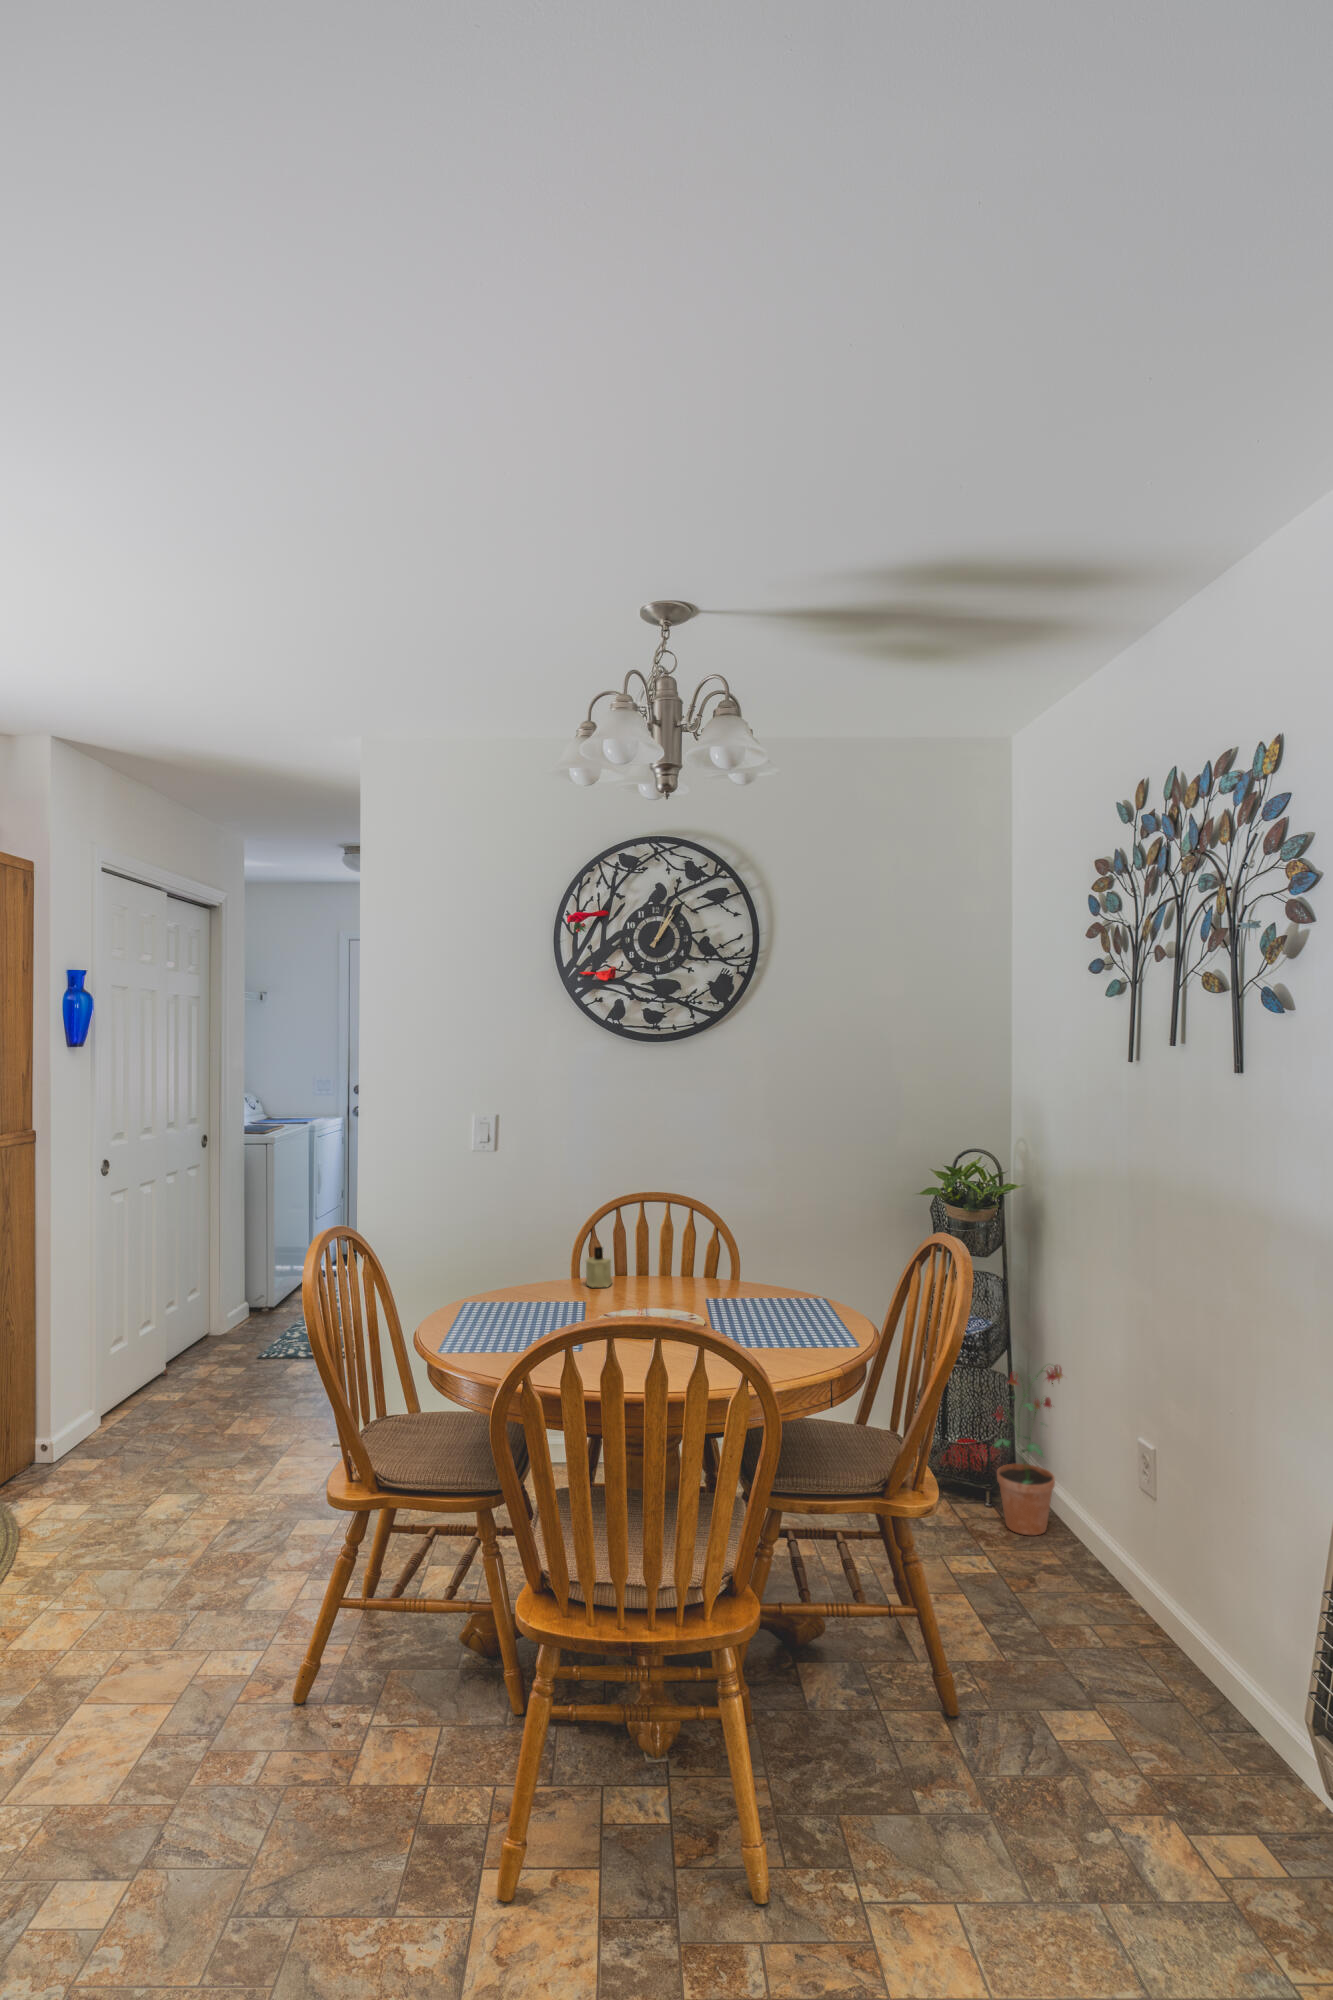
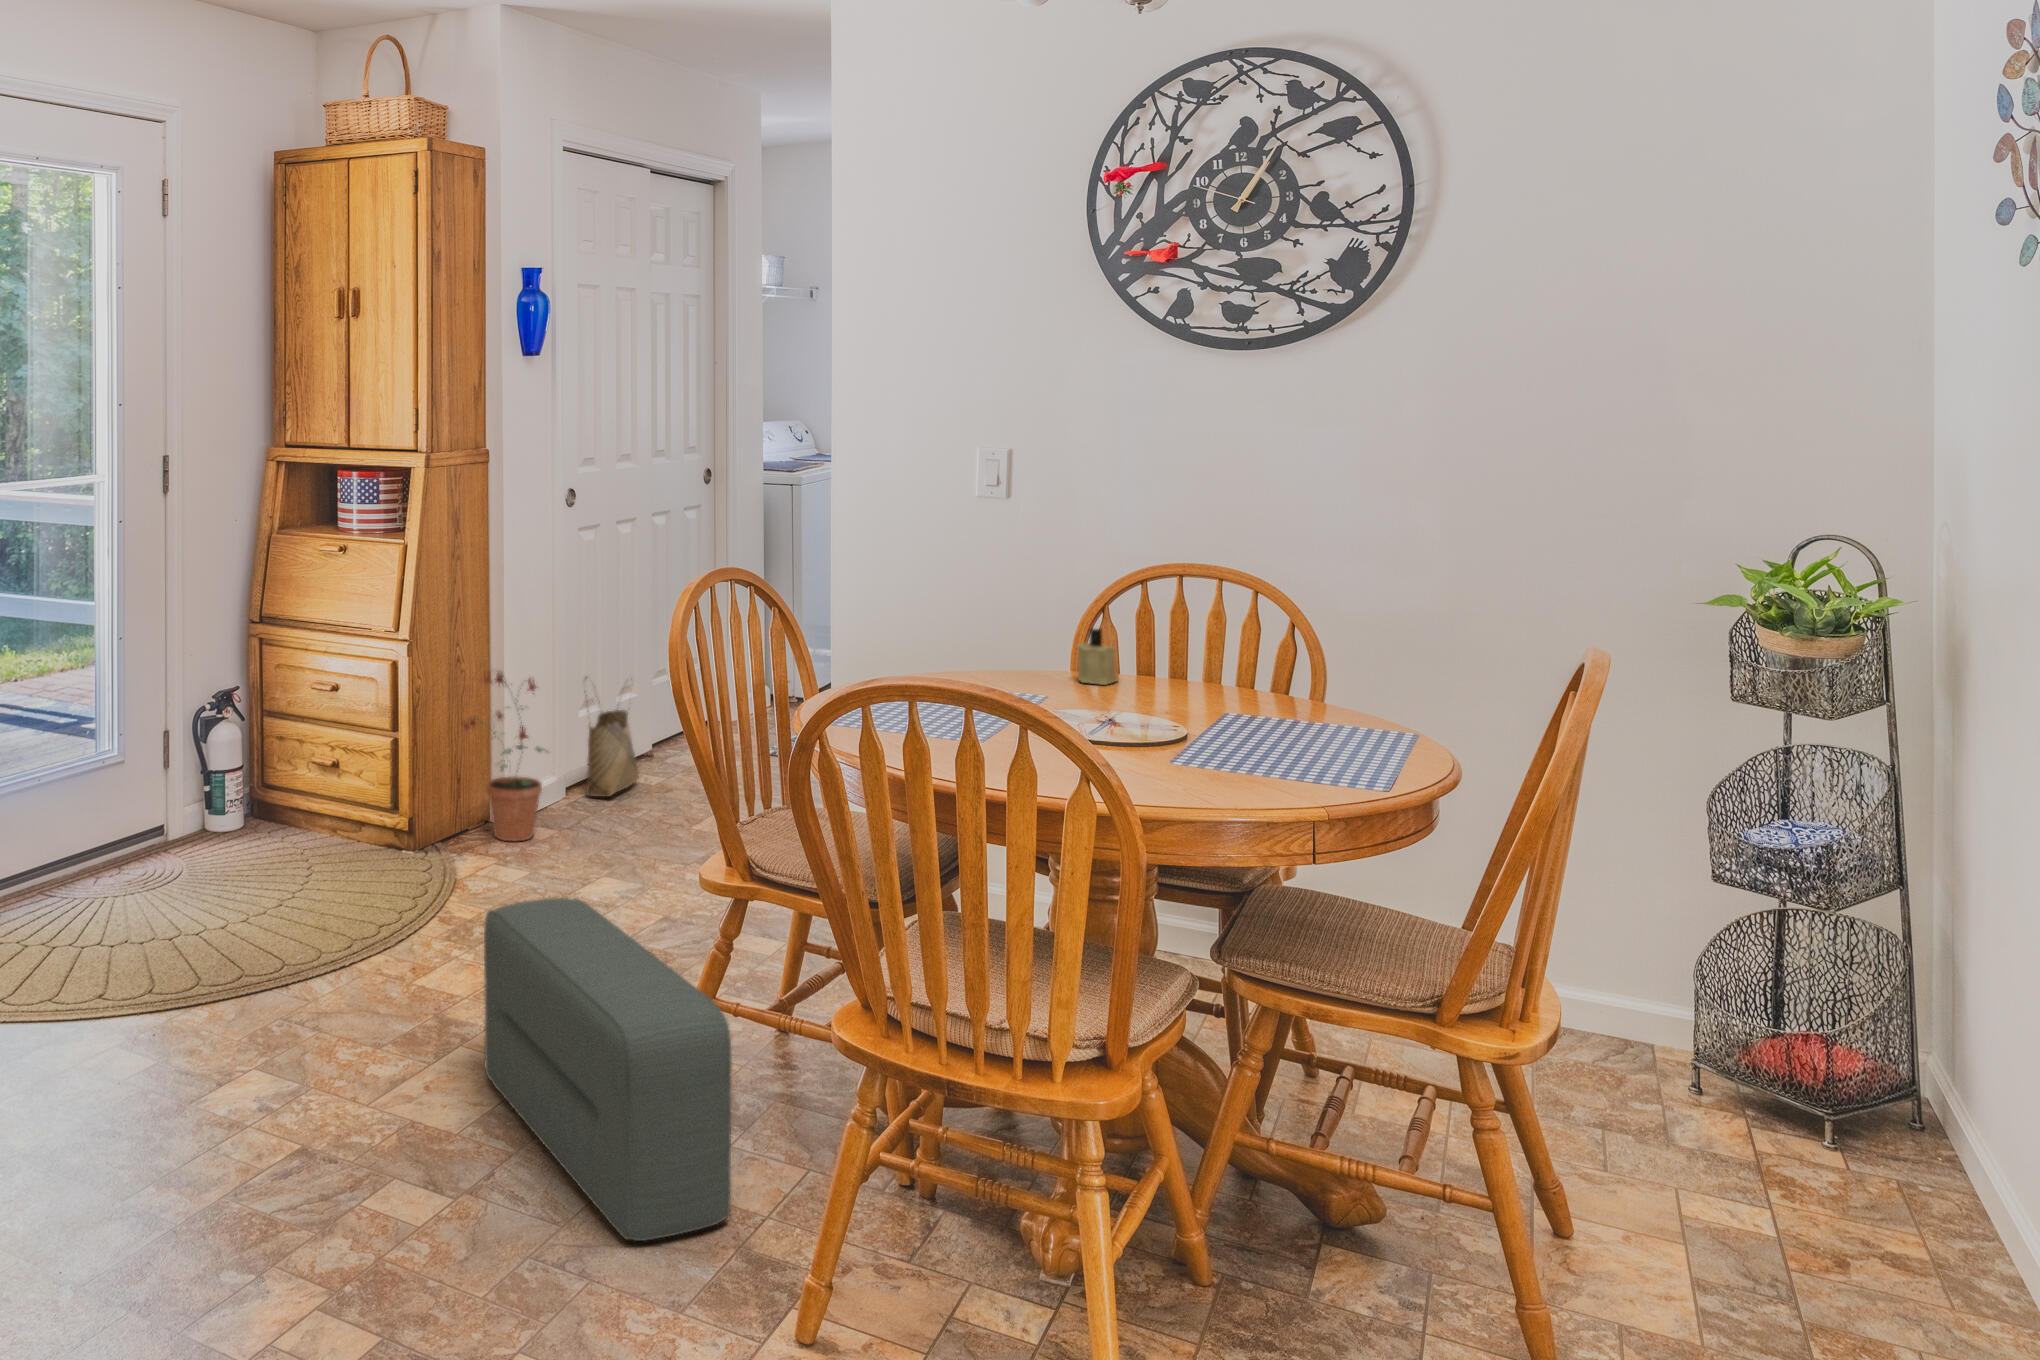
woven basket: none [116,1313,165,1421] -> present [586,677,639,797]
potted plant: present [994,1365,1063,1535] -> present [463,670,547,841]
pouf: none [118,1541,400,1857] -> present [484,898,732,1241]

